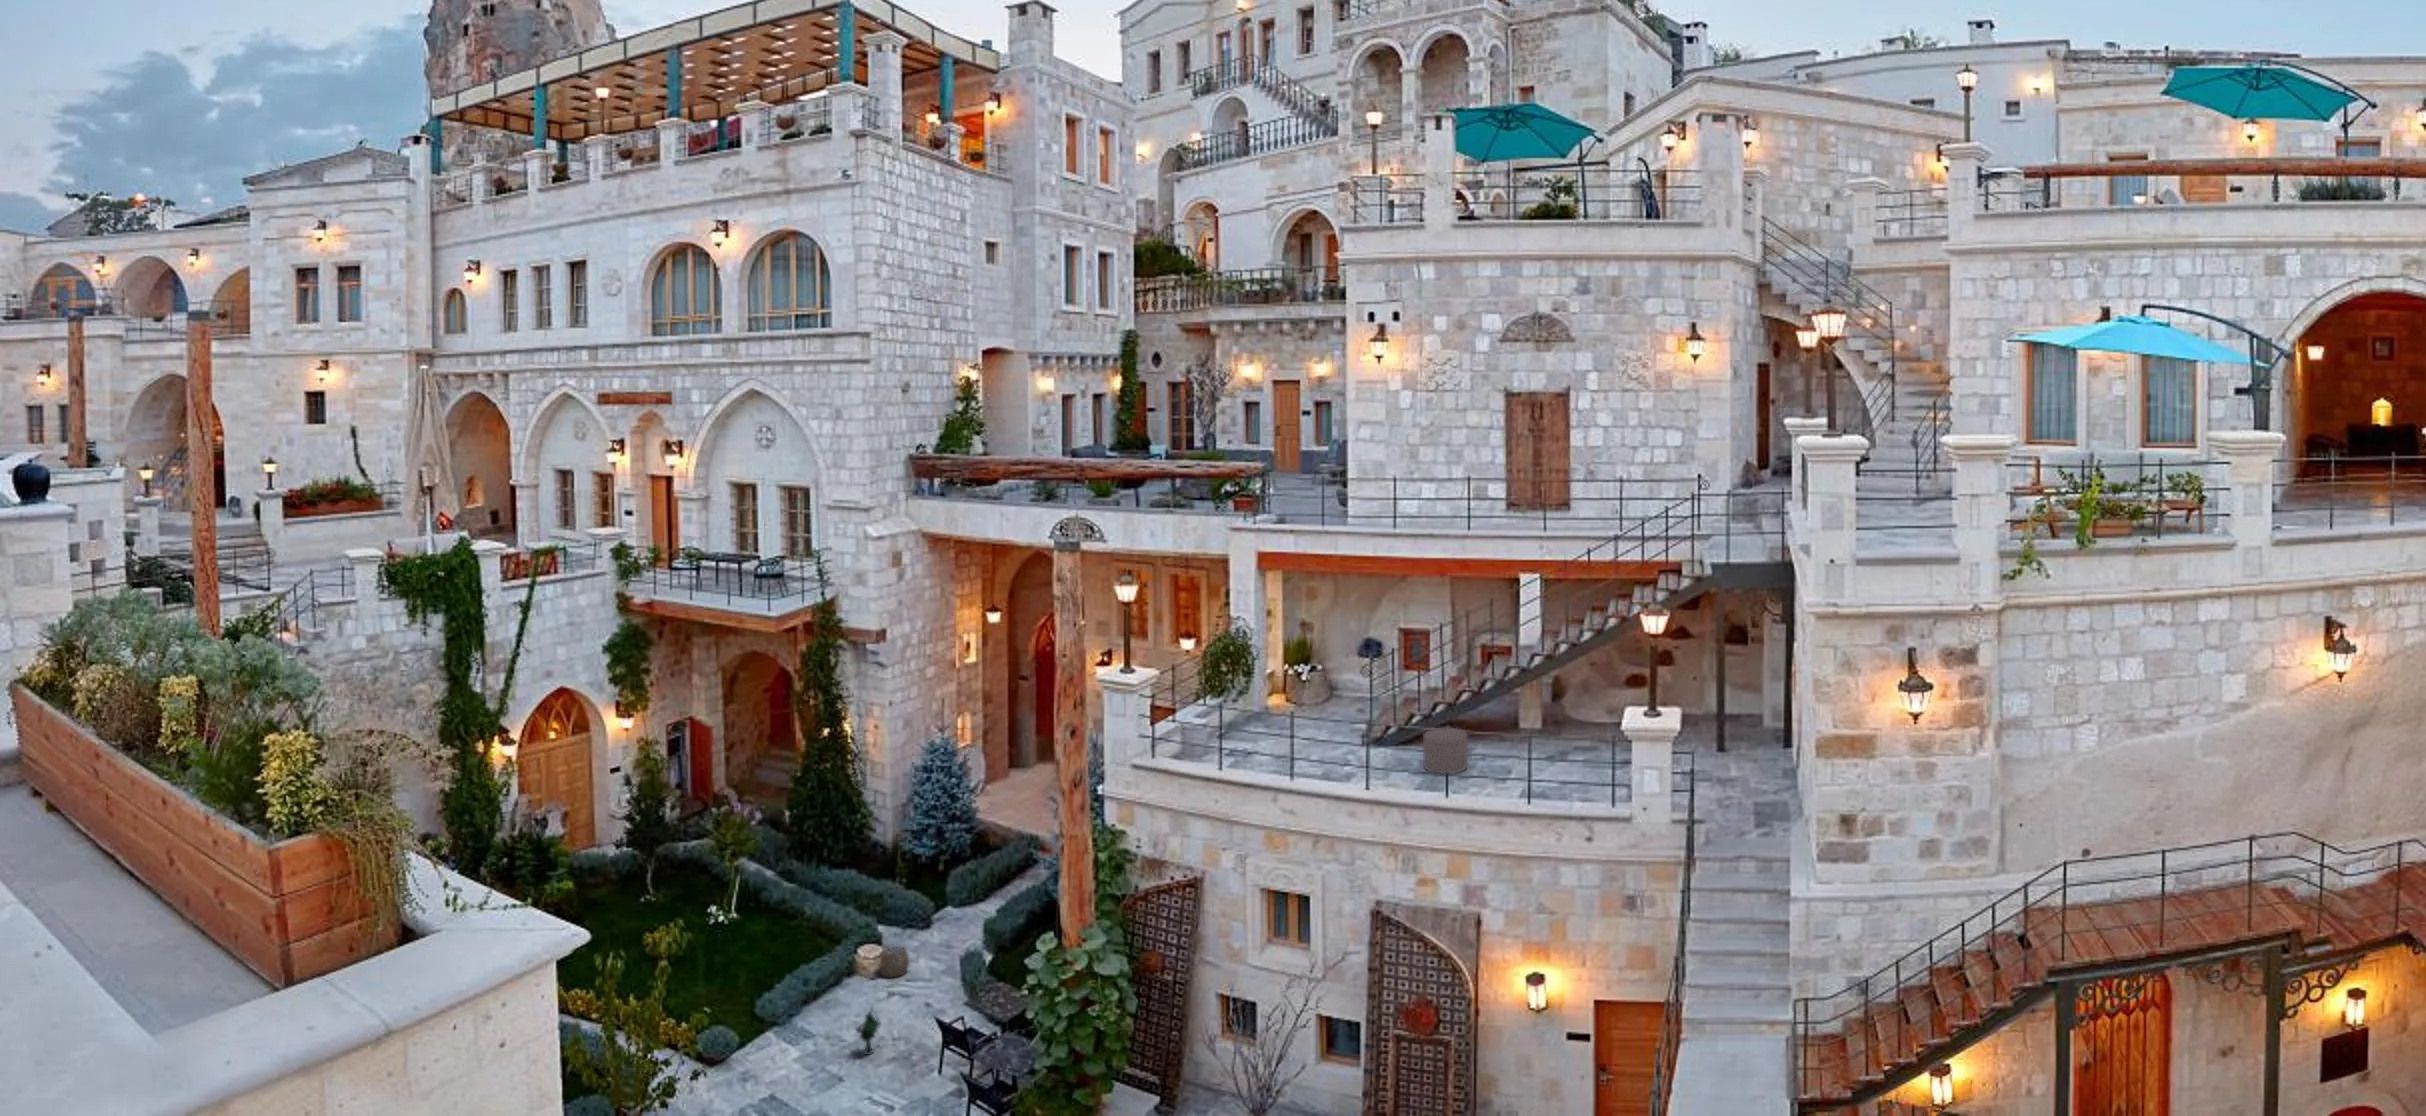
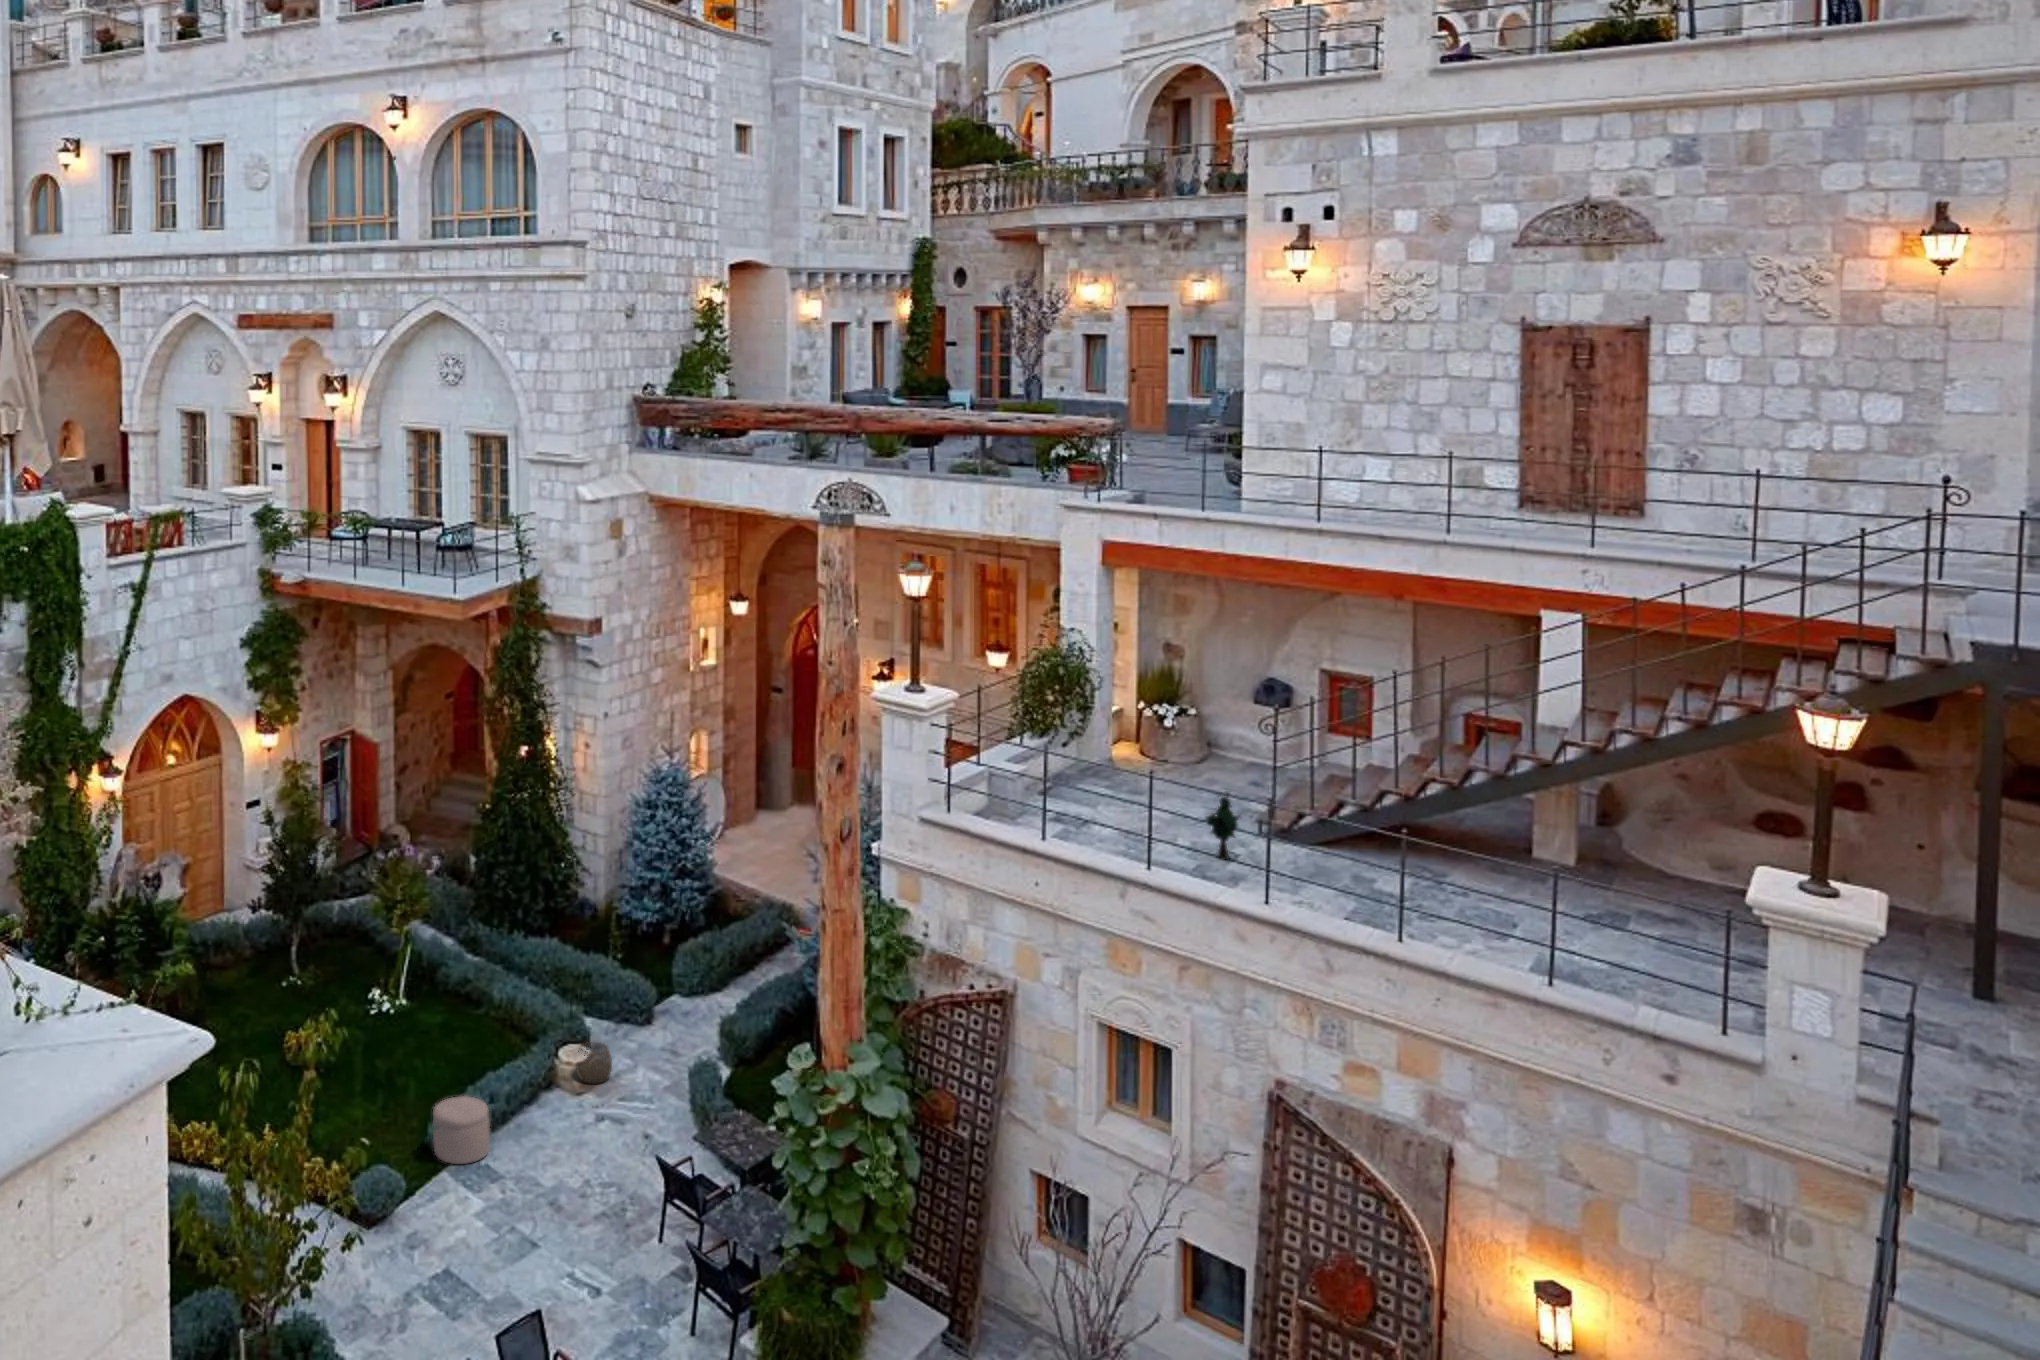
ottoman: present [1423,728,1468,774] -> present [433,1096,490,1164]
decorative plant: present [856,1012,880,1055] -> present [1205,792,1240,860]

